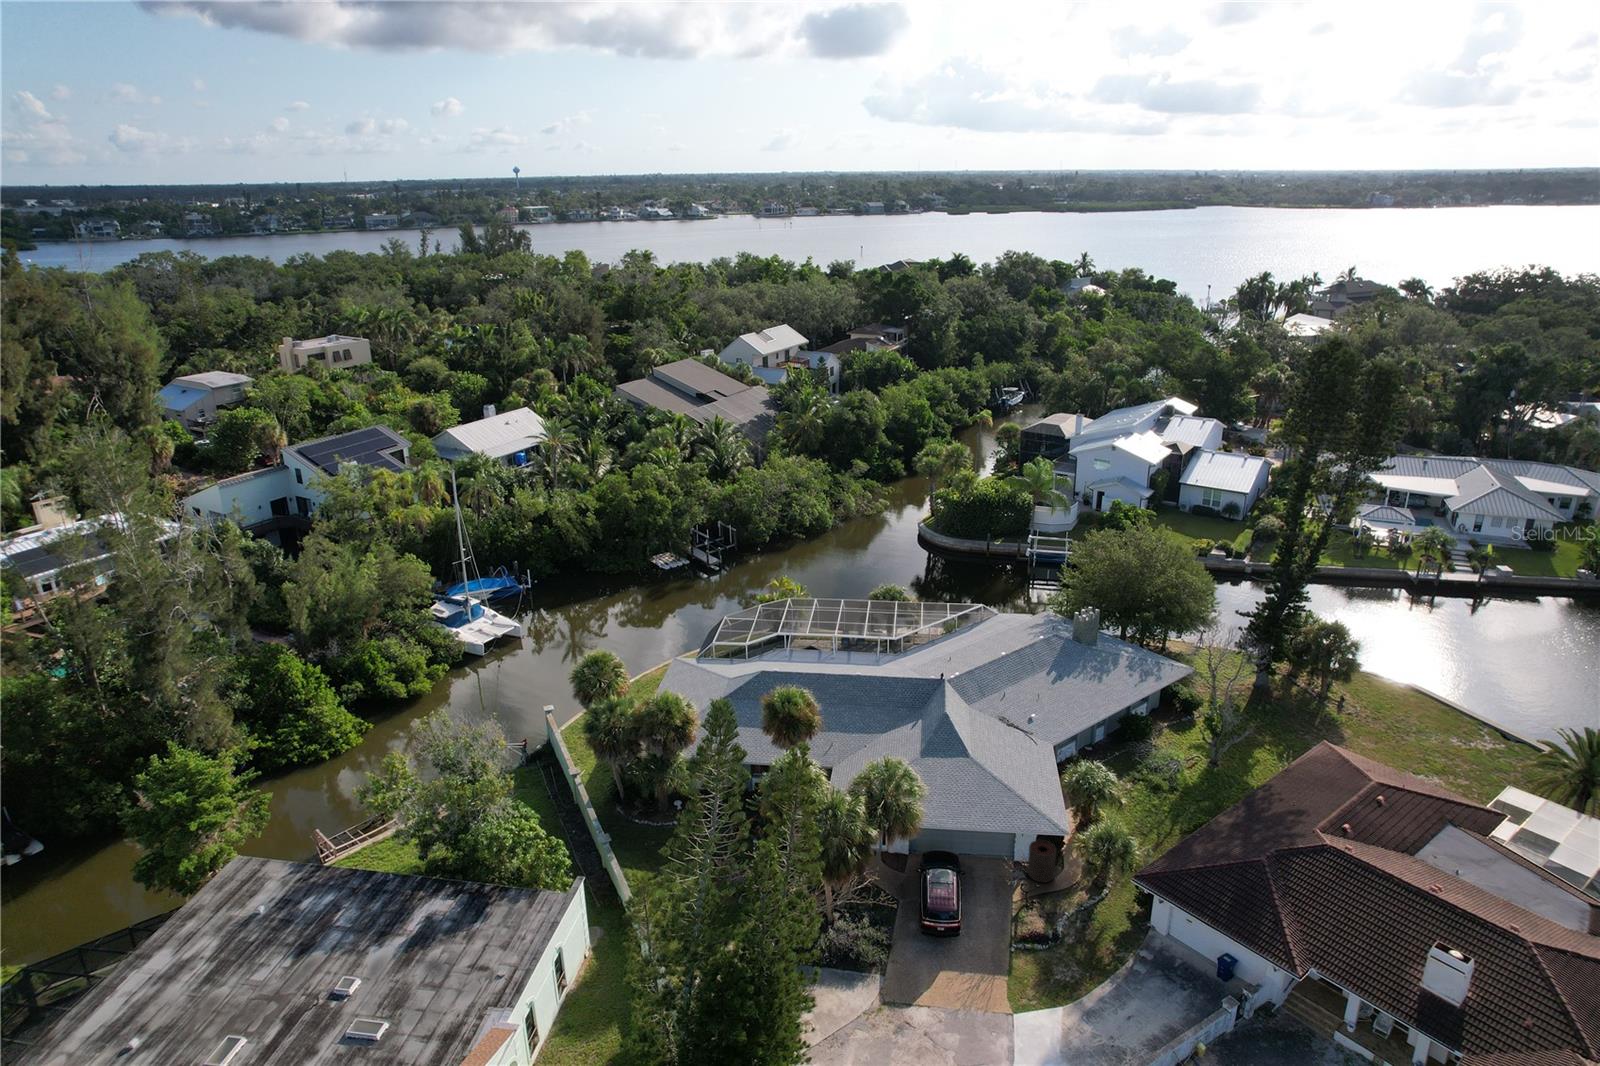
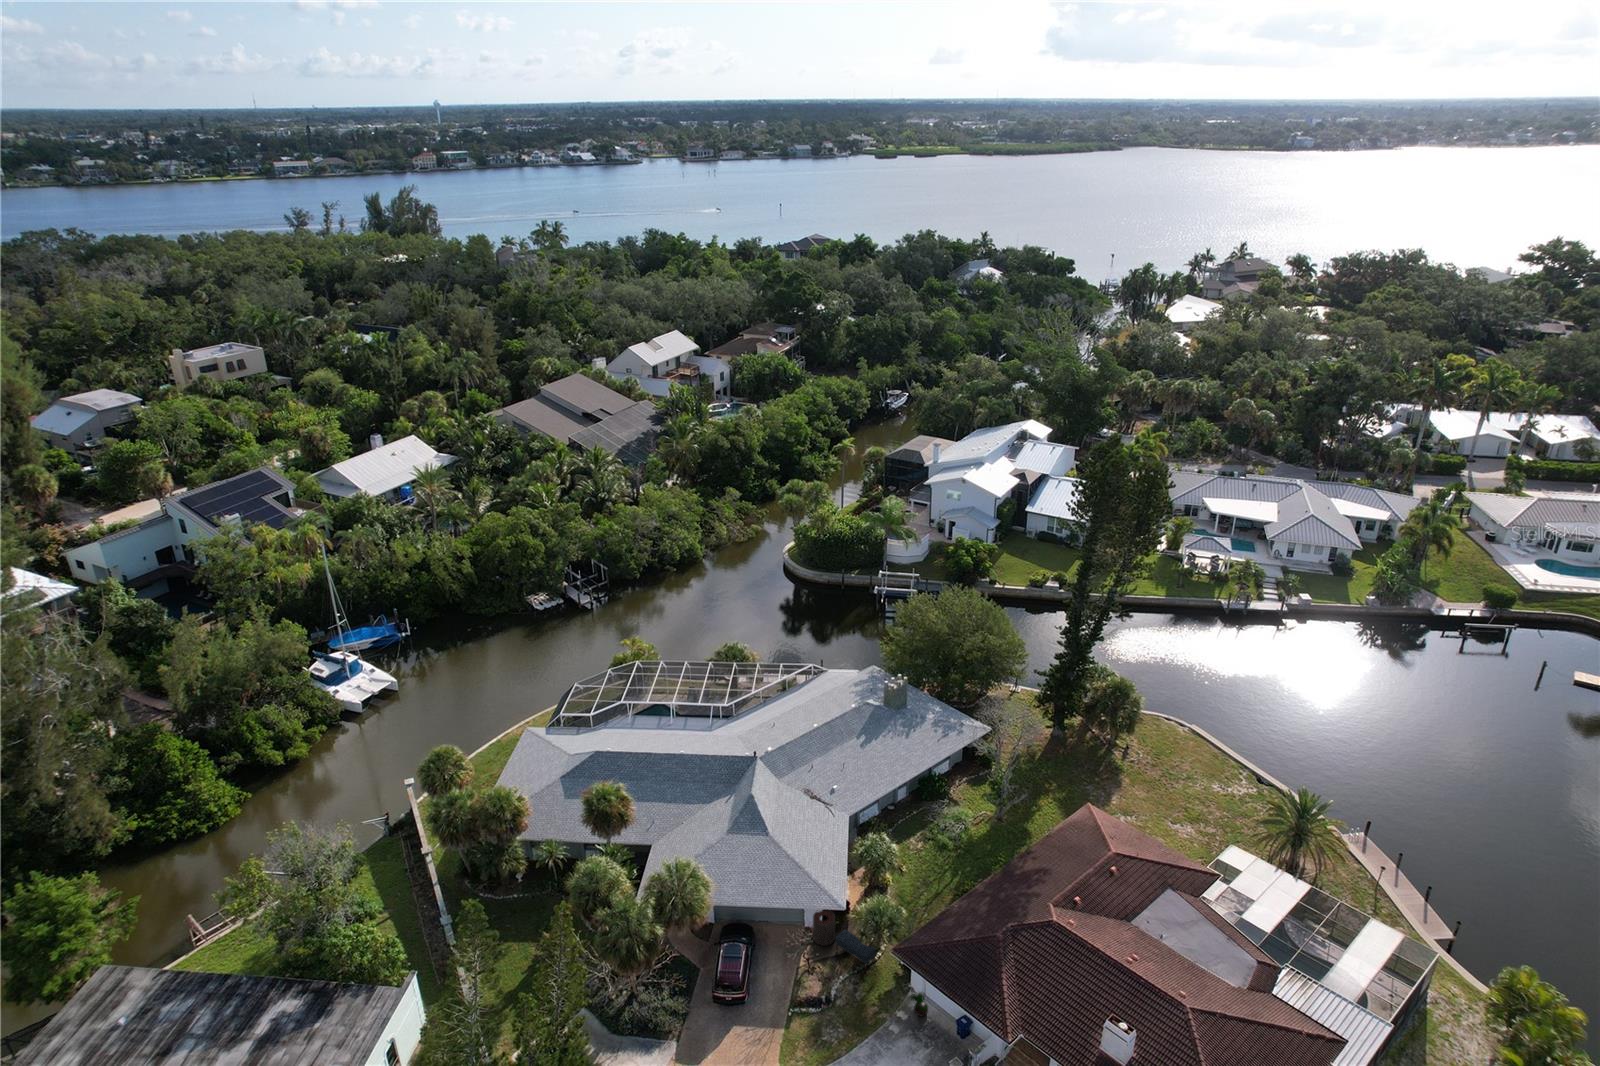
bench: none [1059,863,1111,910] -> present [835,930,875,969]
potted tree: none [1168,924,1192,959] -> present [911,992,928,1016]

